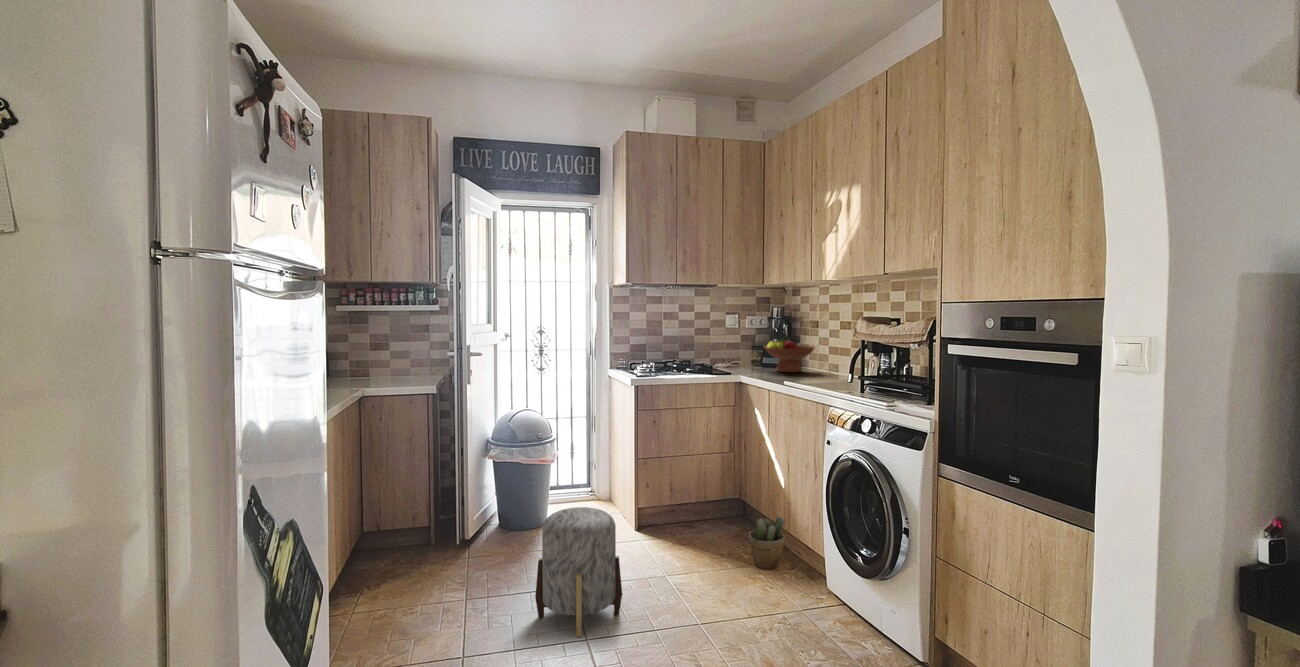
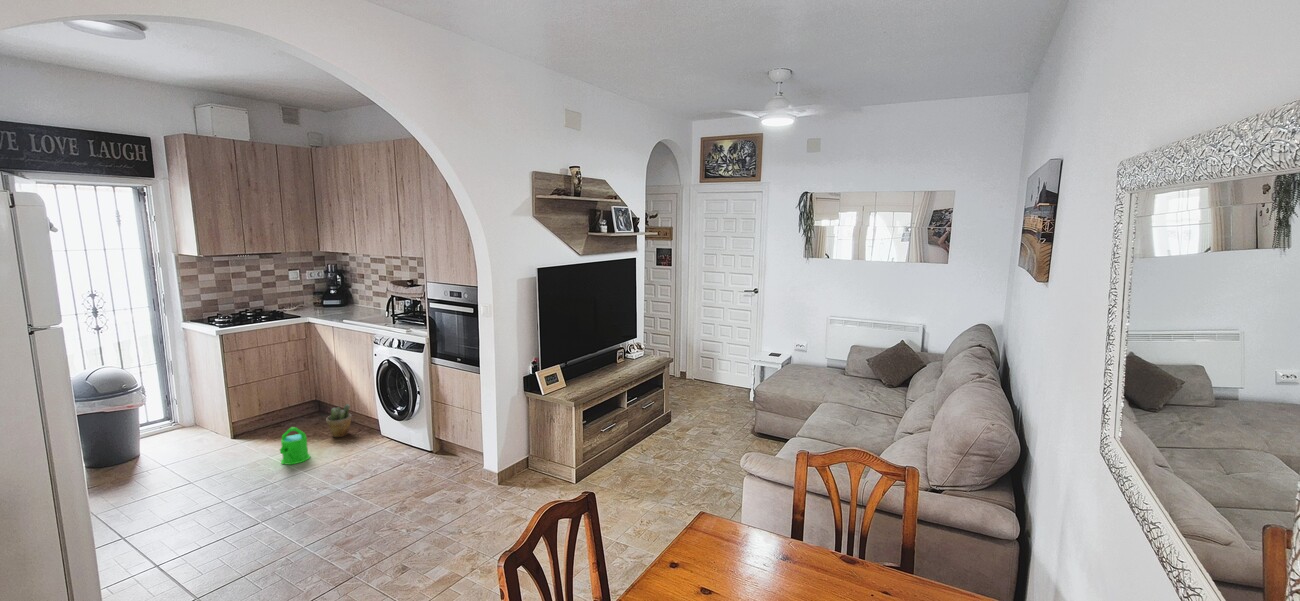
fruit bowl: present [764,338,815,372] -> none [324,288,363,311]
stool: present [535,507,622,637] -> none [165,424,239,505]
watering can: none [678,538,720,600] -> present [280,427,310,465]

